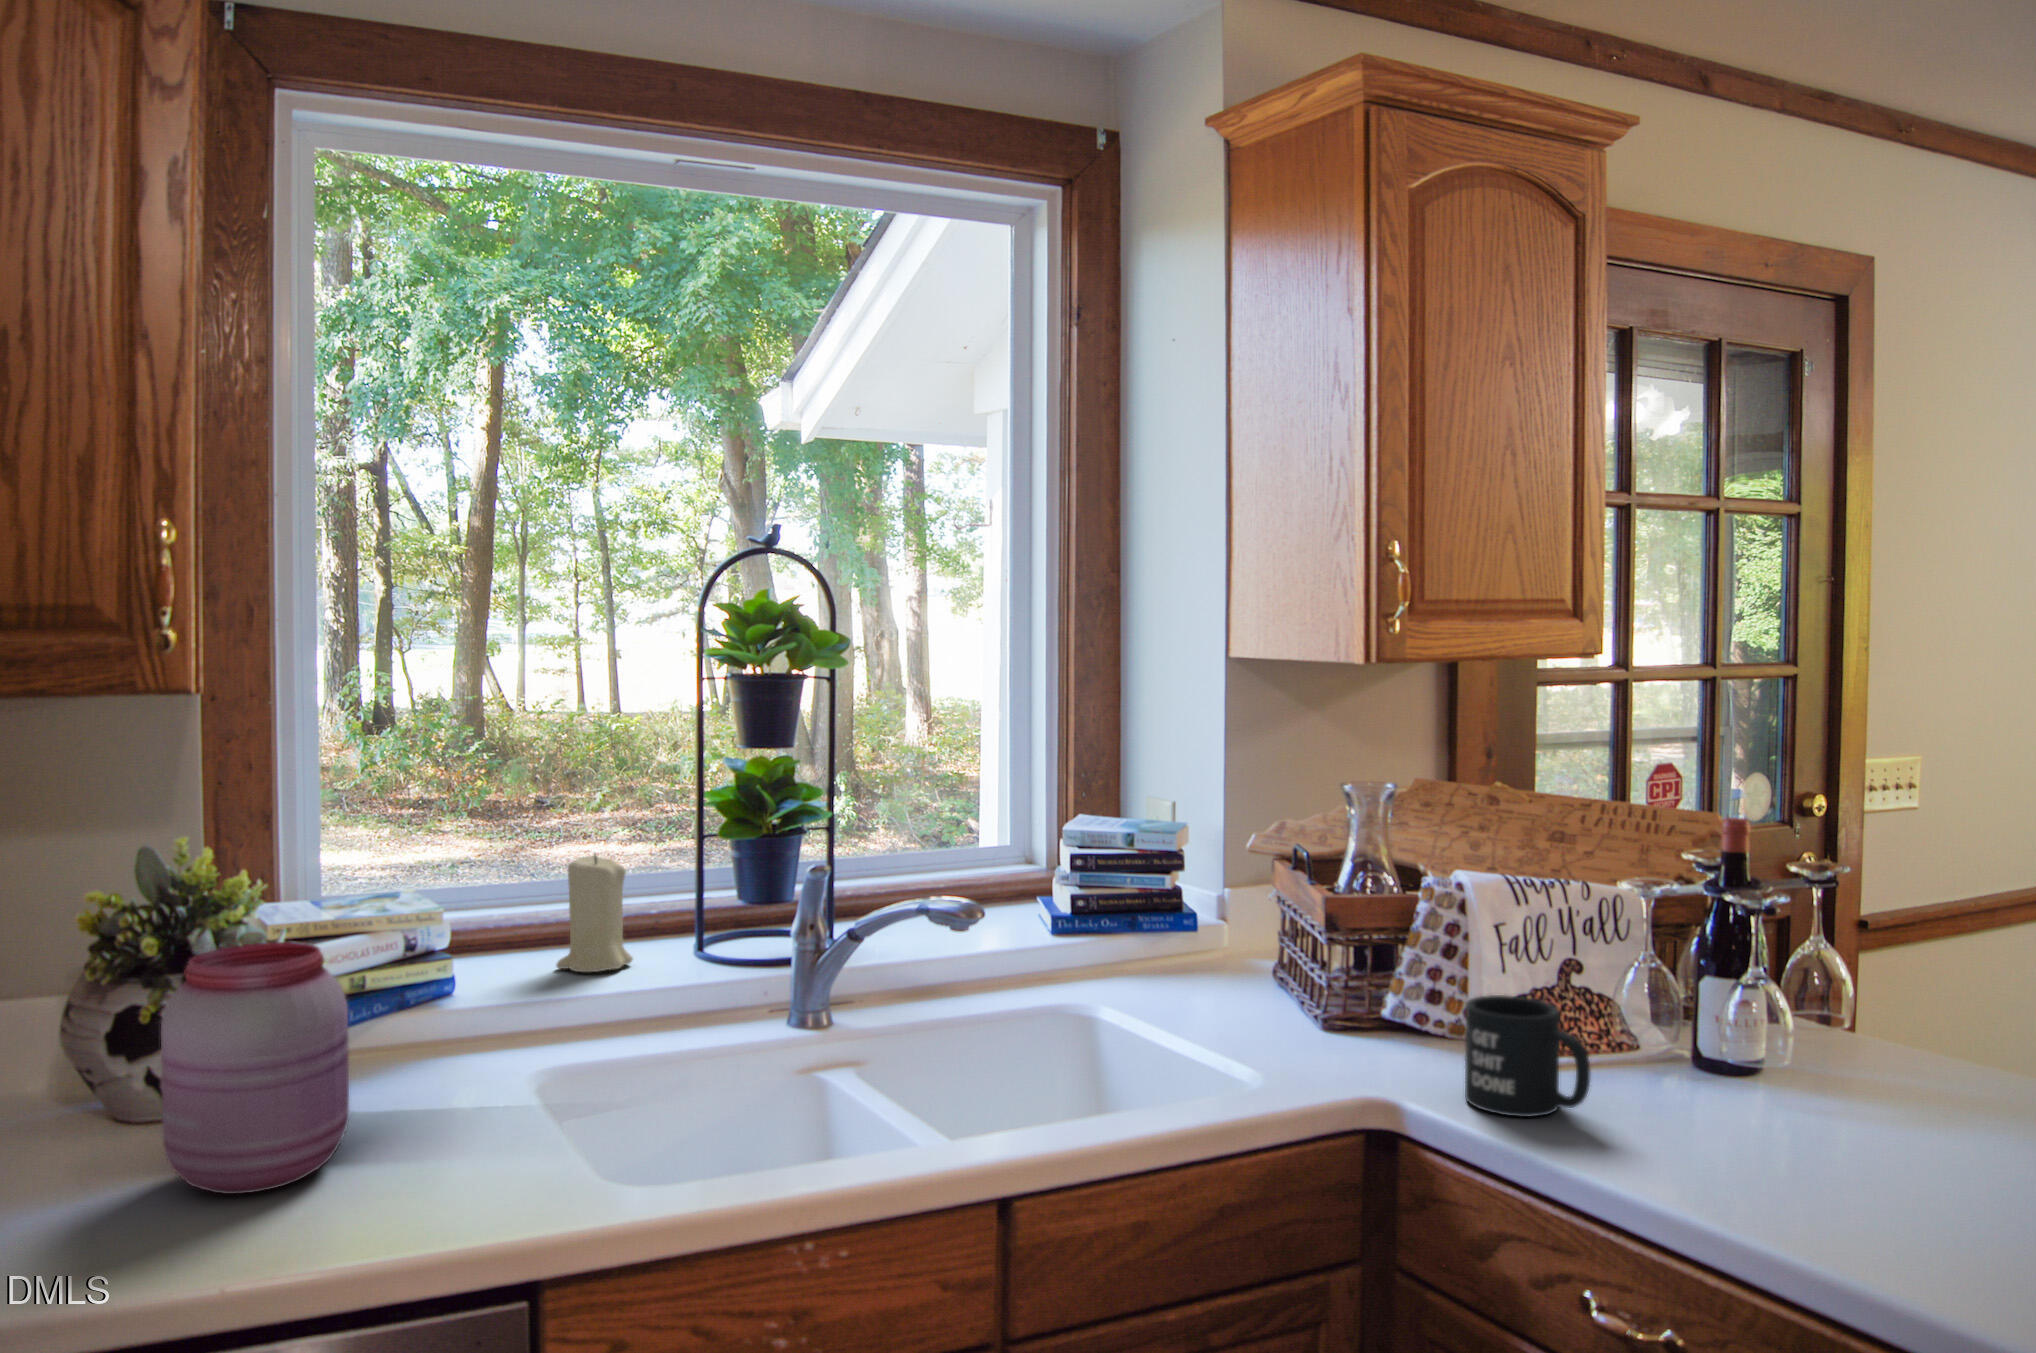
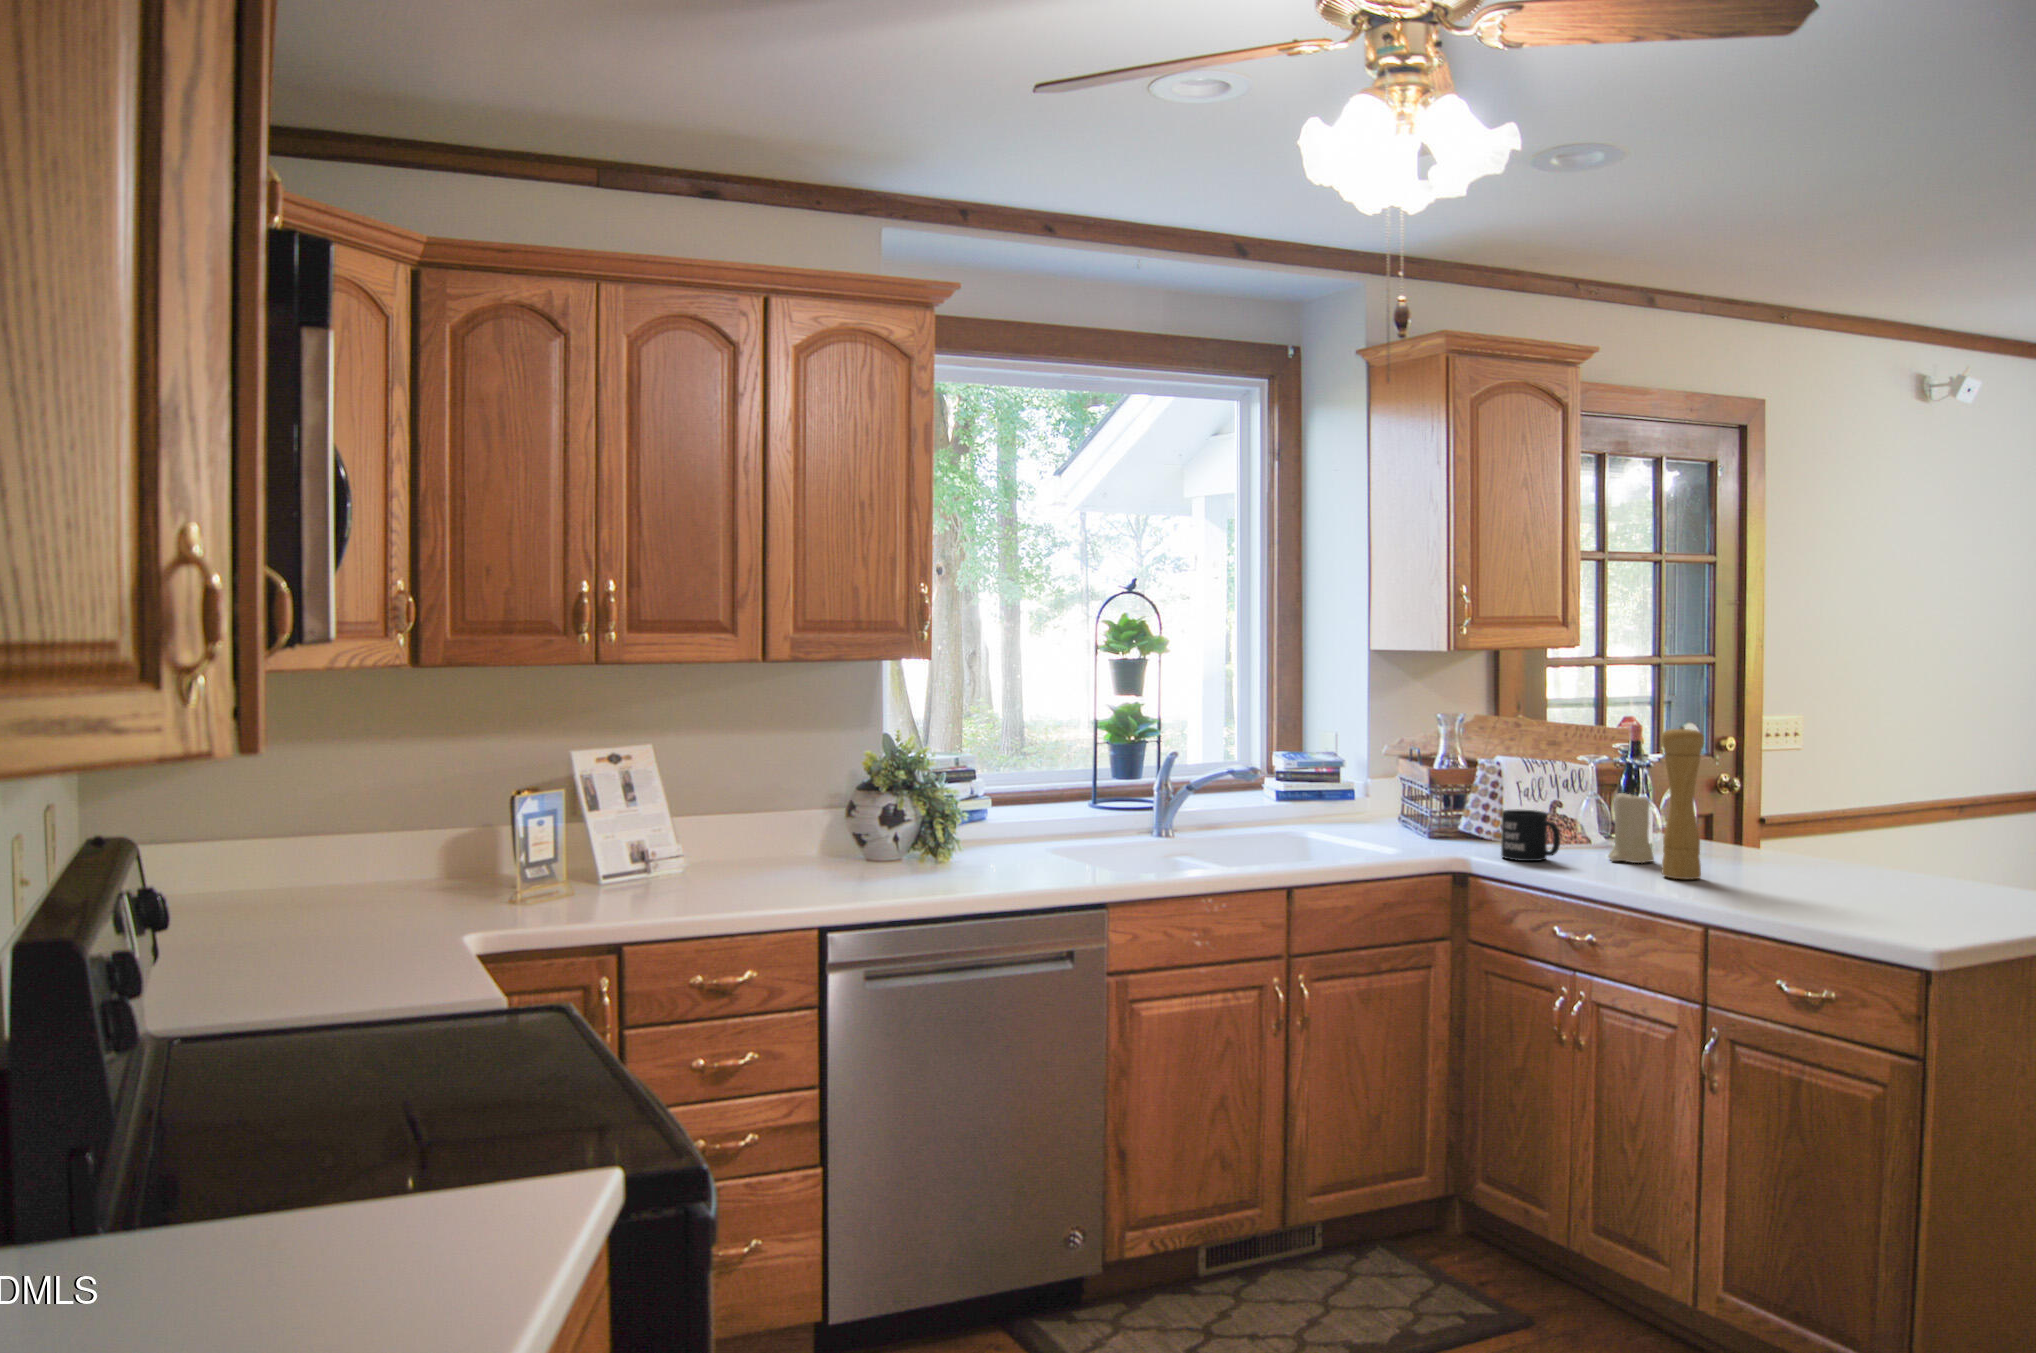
pepper mill: none [1827,844,1931,1204] -> present [1661,726,1704,879]
candle: present [556,854,633,972] -> present [1608,793,1654,863]
jar: present [161,942,349,1194] -> none [934,772,1005,874]

